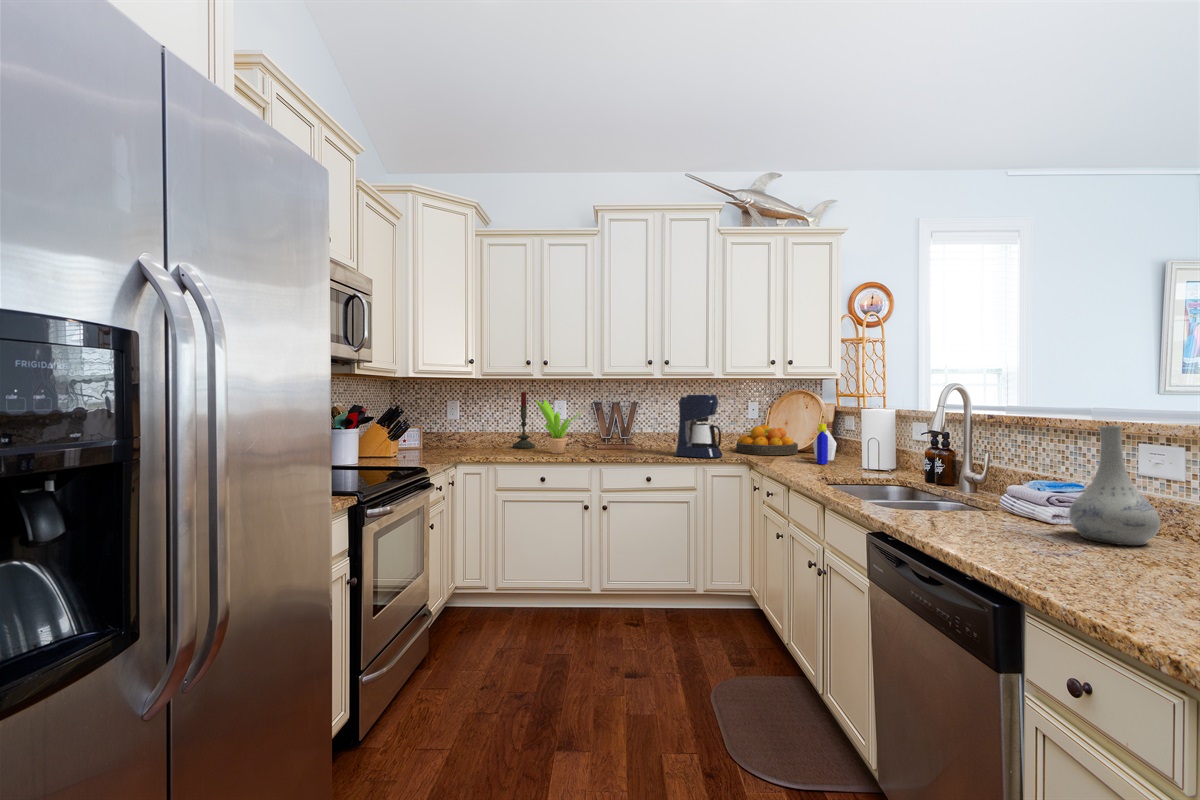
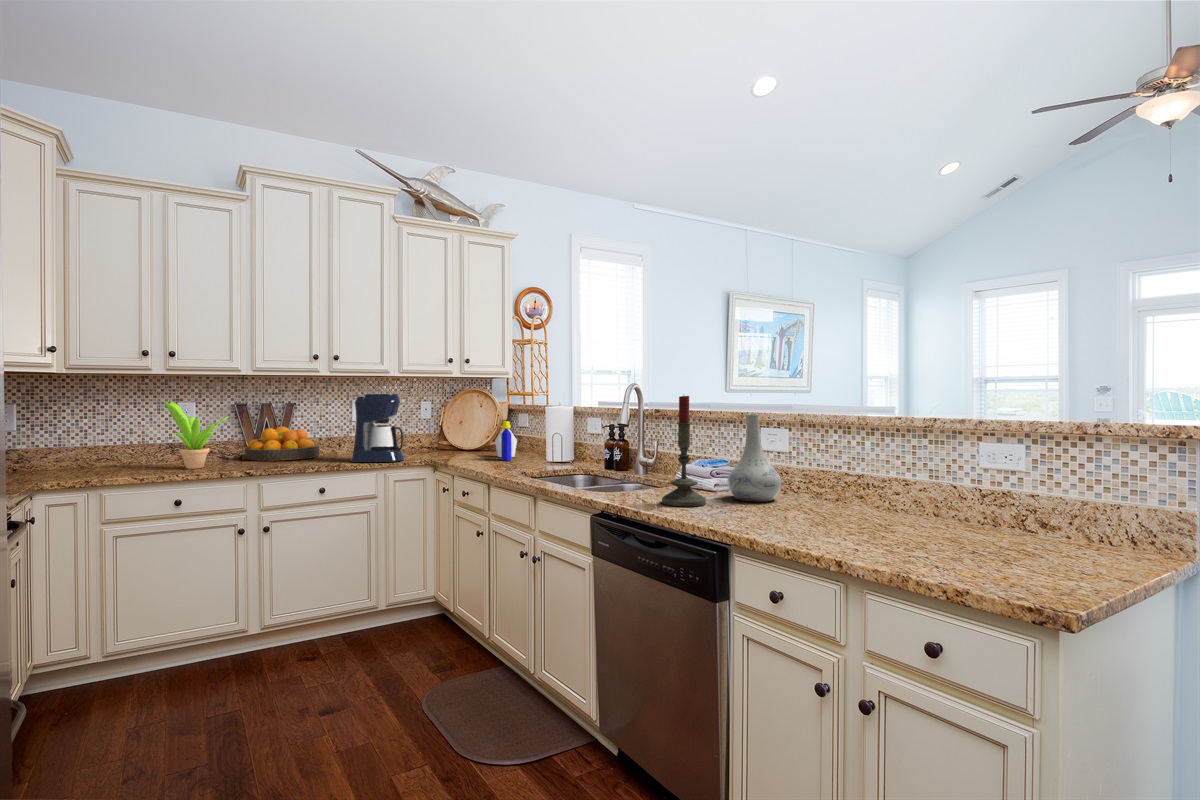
candle: present [512,391,535,448] -> present [662,396,706,507]
fruit bowl: present [736,425,798,455] -> present [245,426,319,461]

